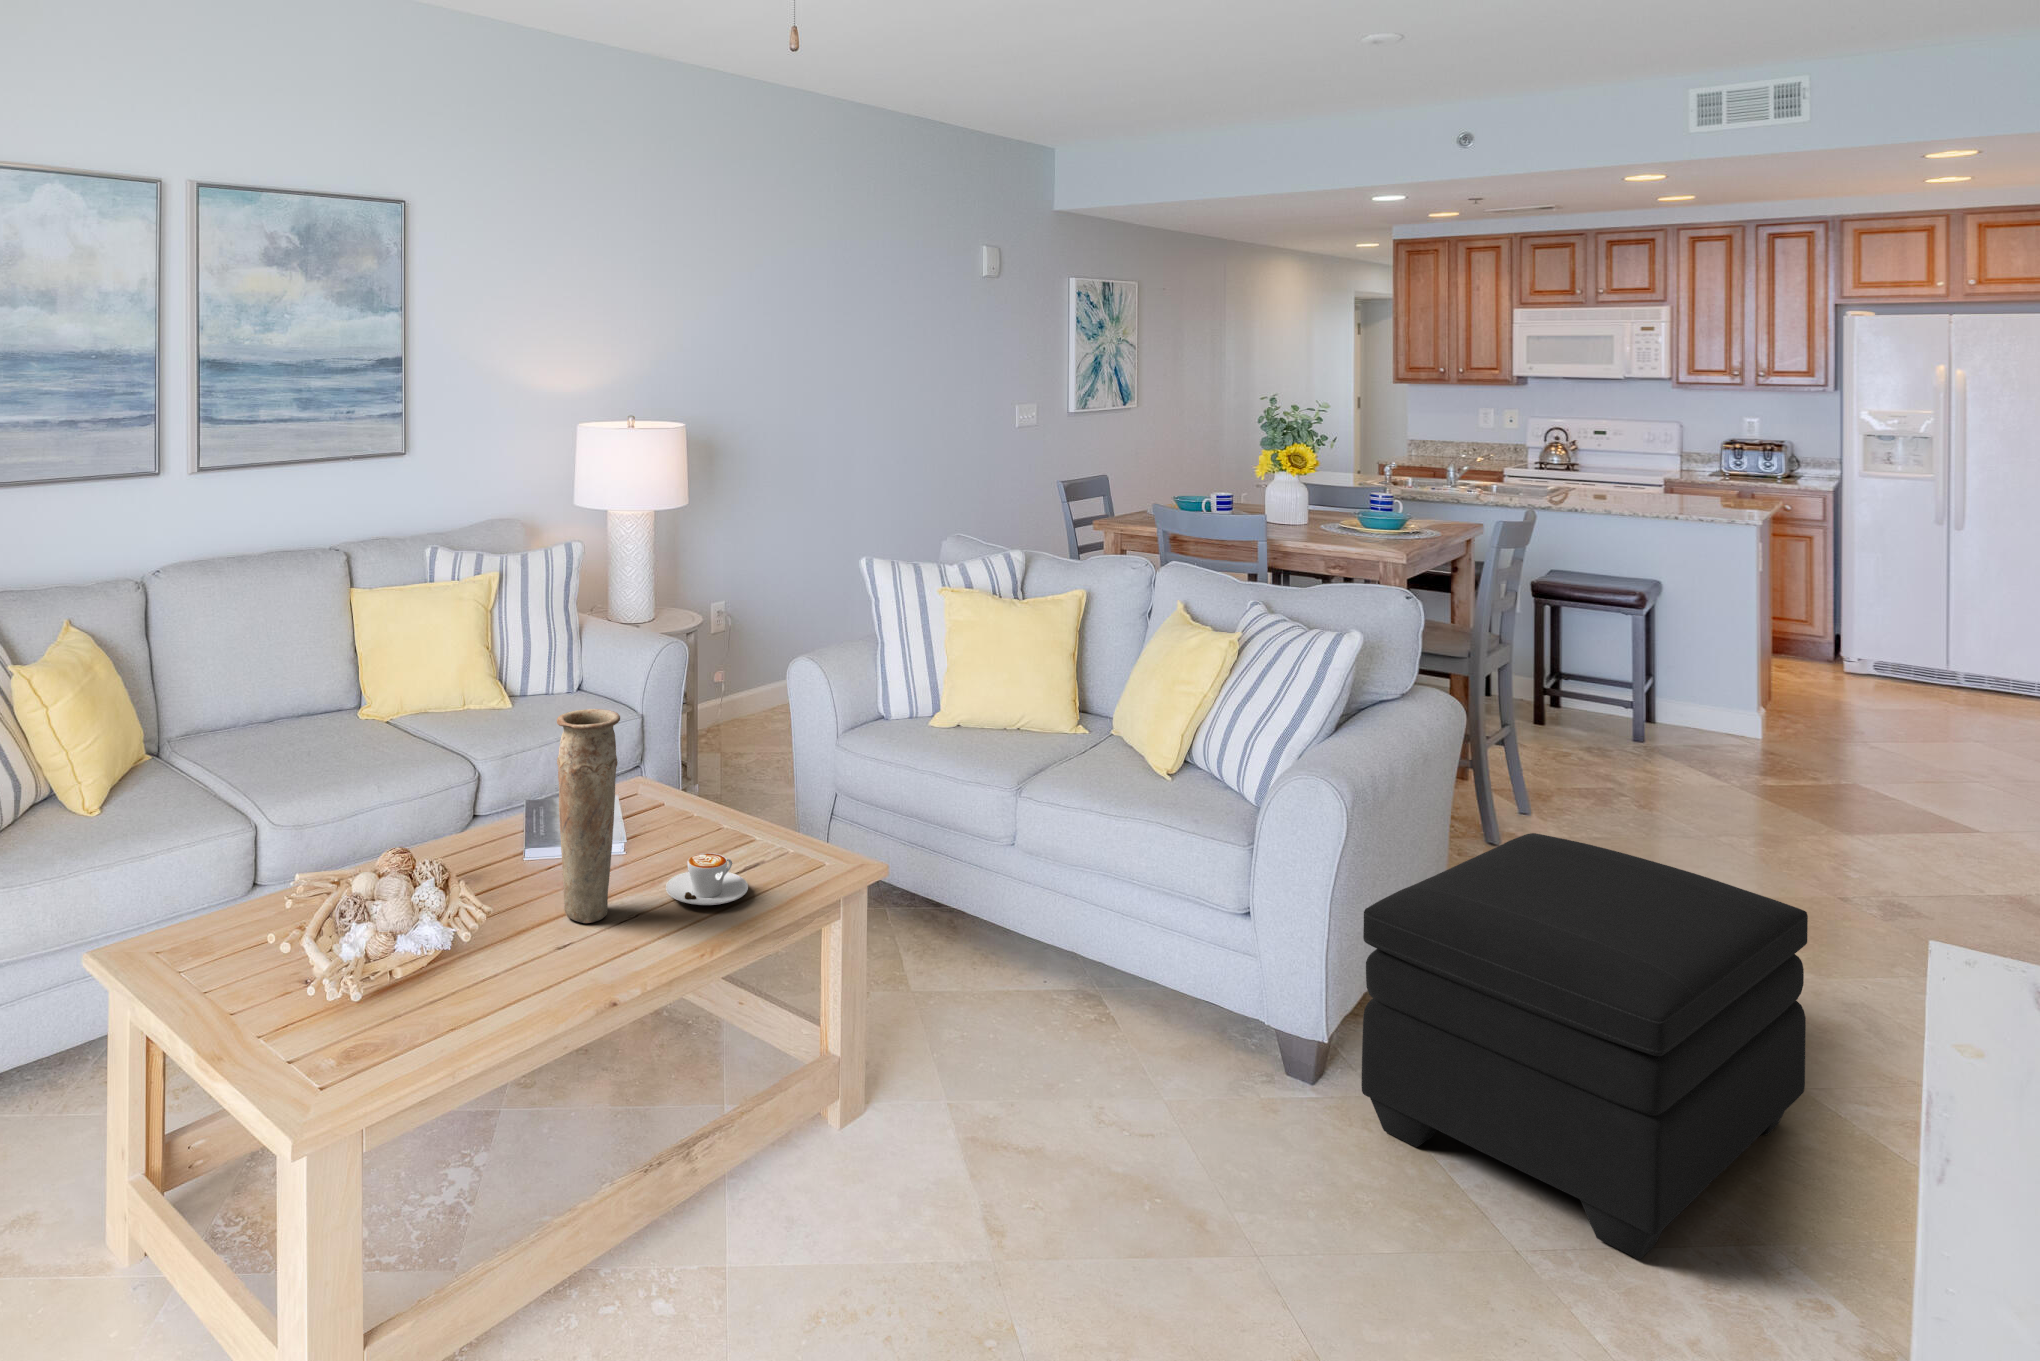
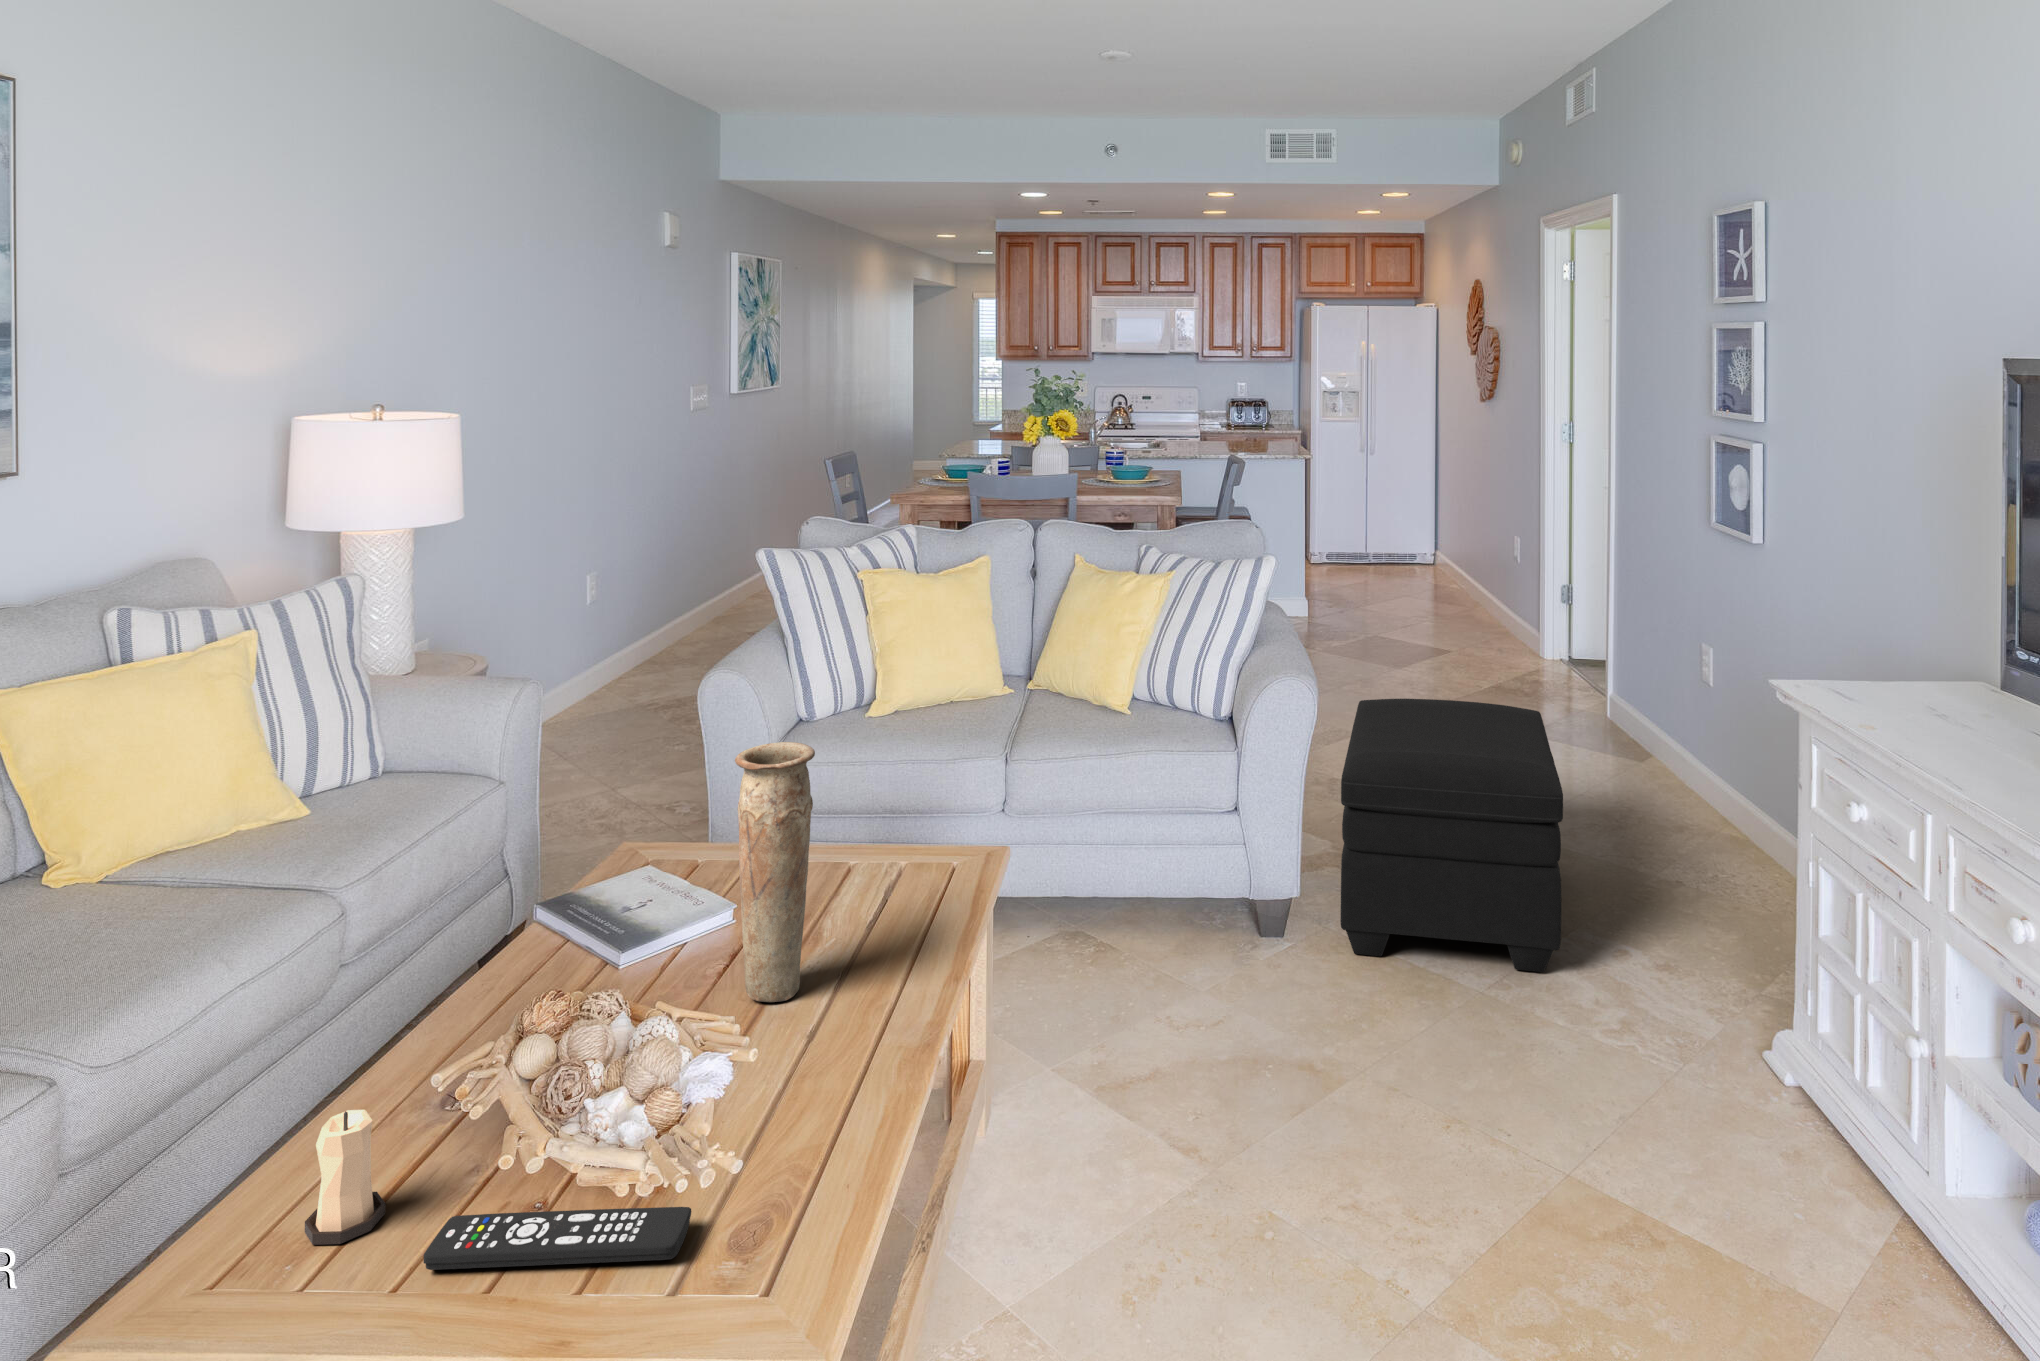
coffee cup: present [666,853,748,905] -> none [821,882,916,943]
candle: none [202,882,251,965] -> present [305,1110,385,1245]
remote control: none [214,973,342,1052] -> present [424,1207,691,1270]

